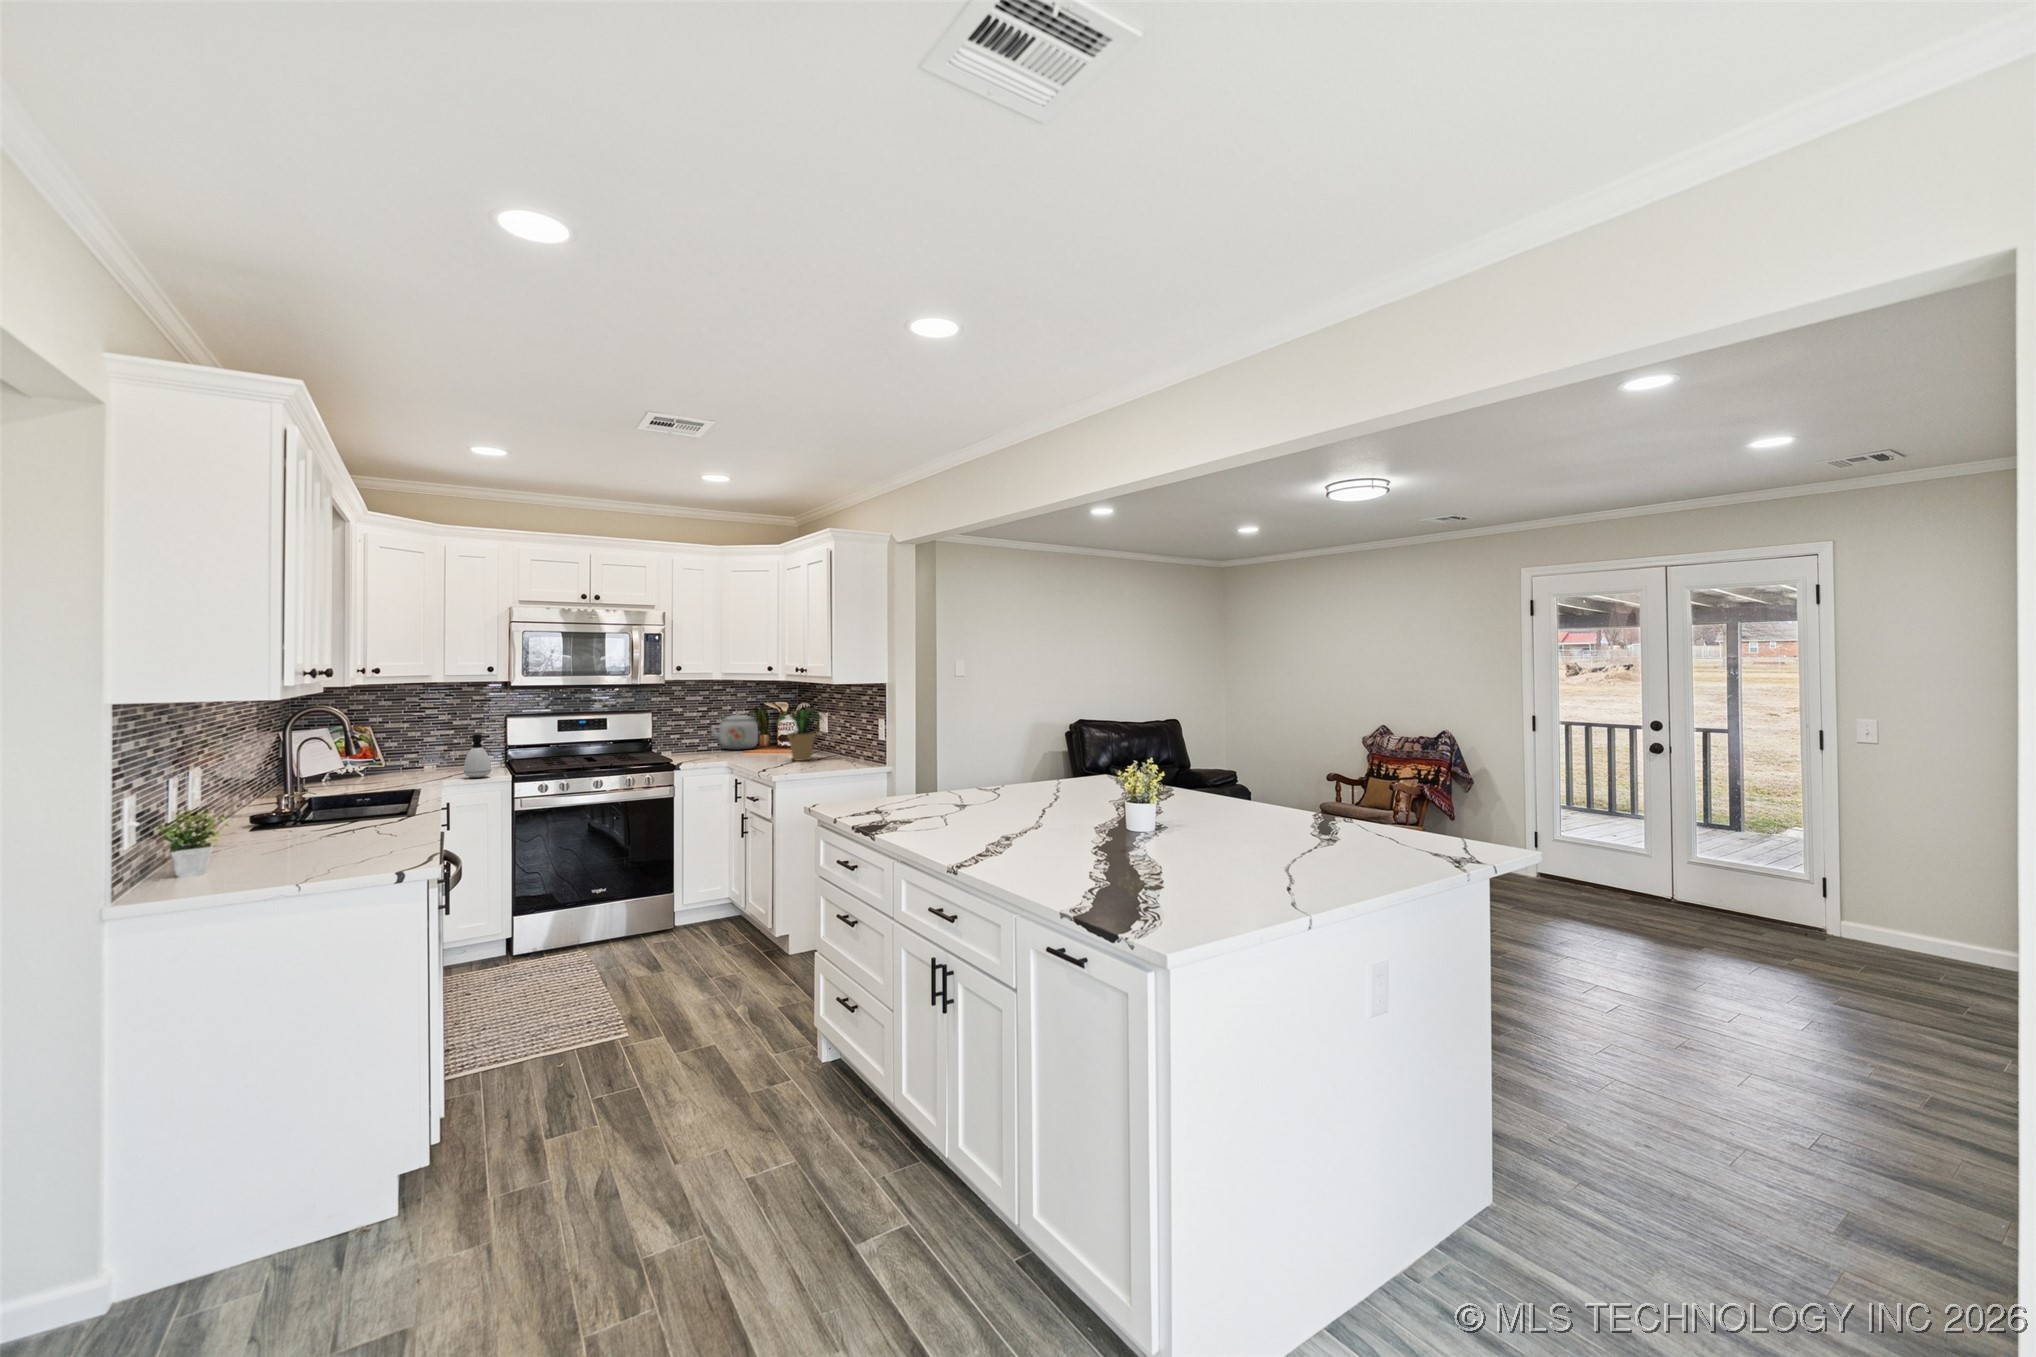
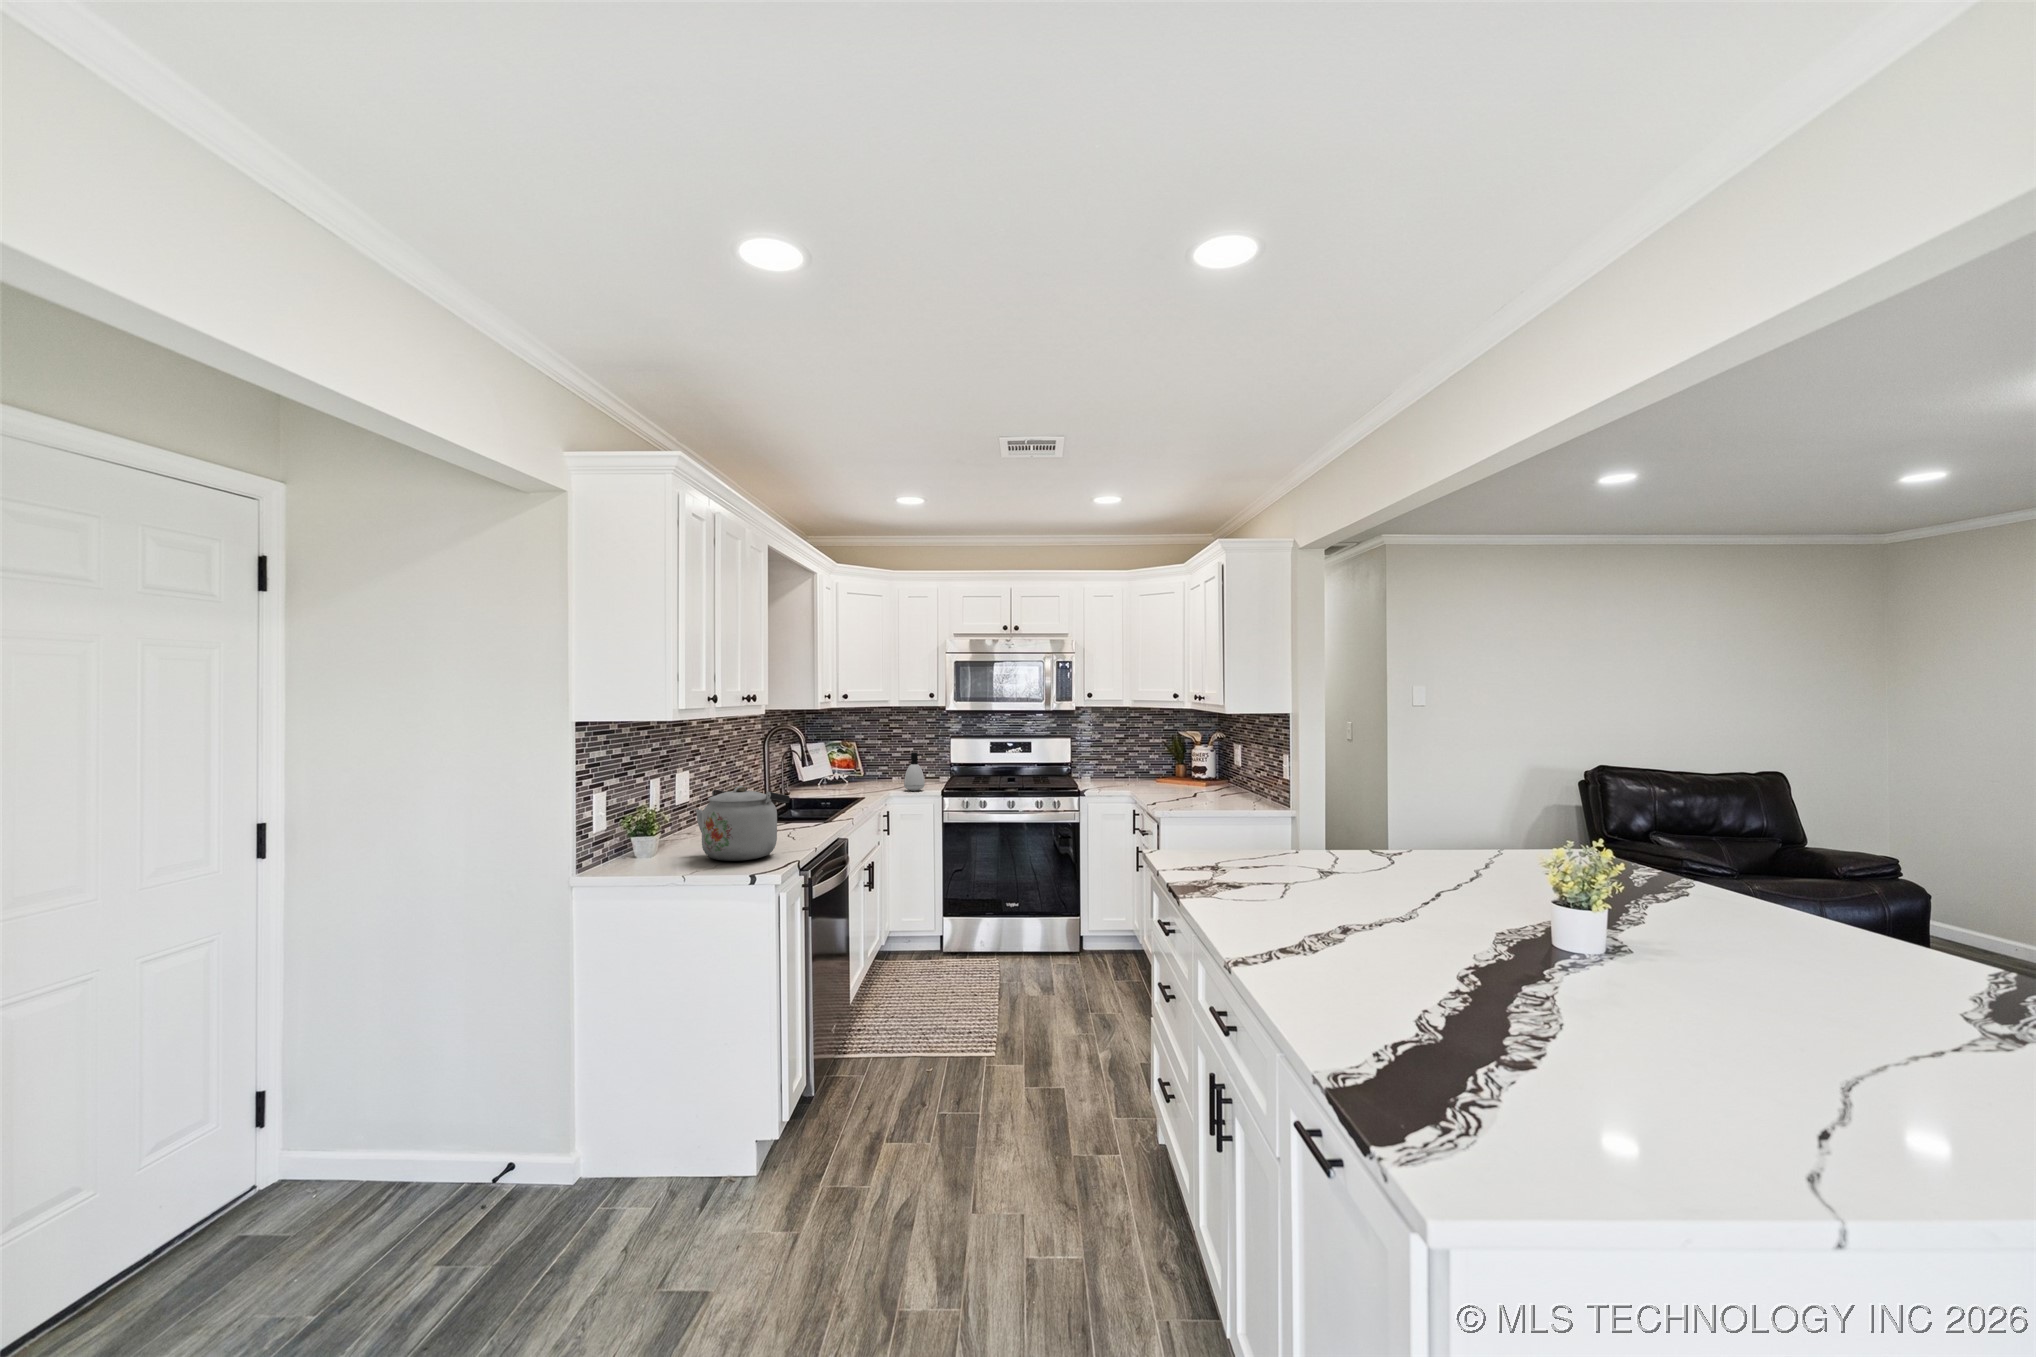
potted plant: present [777,709,822,761] -> none [1177,740,1234,795]
kettle: present [711,713,758,750] -> present [696,786,790,861]

